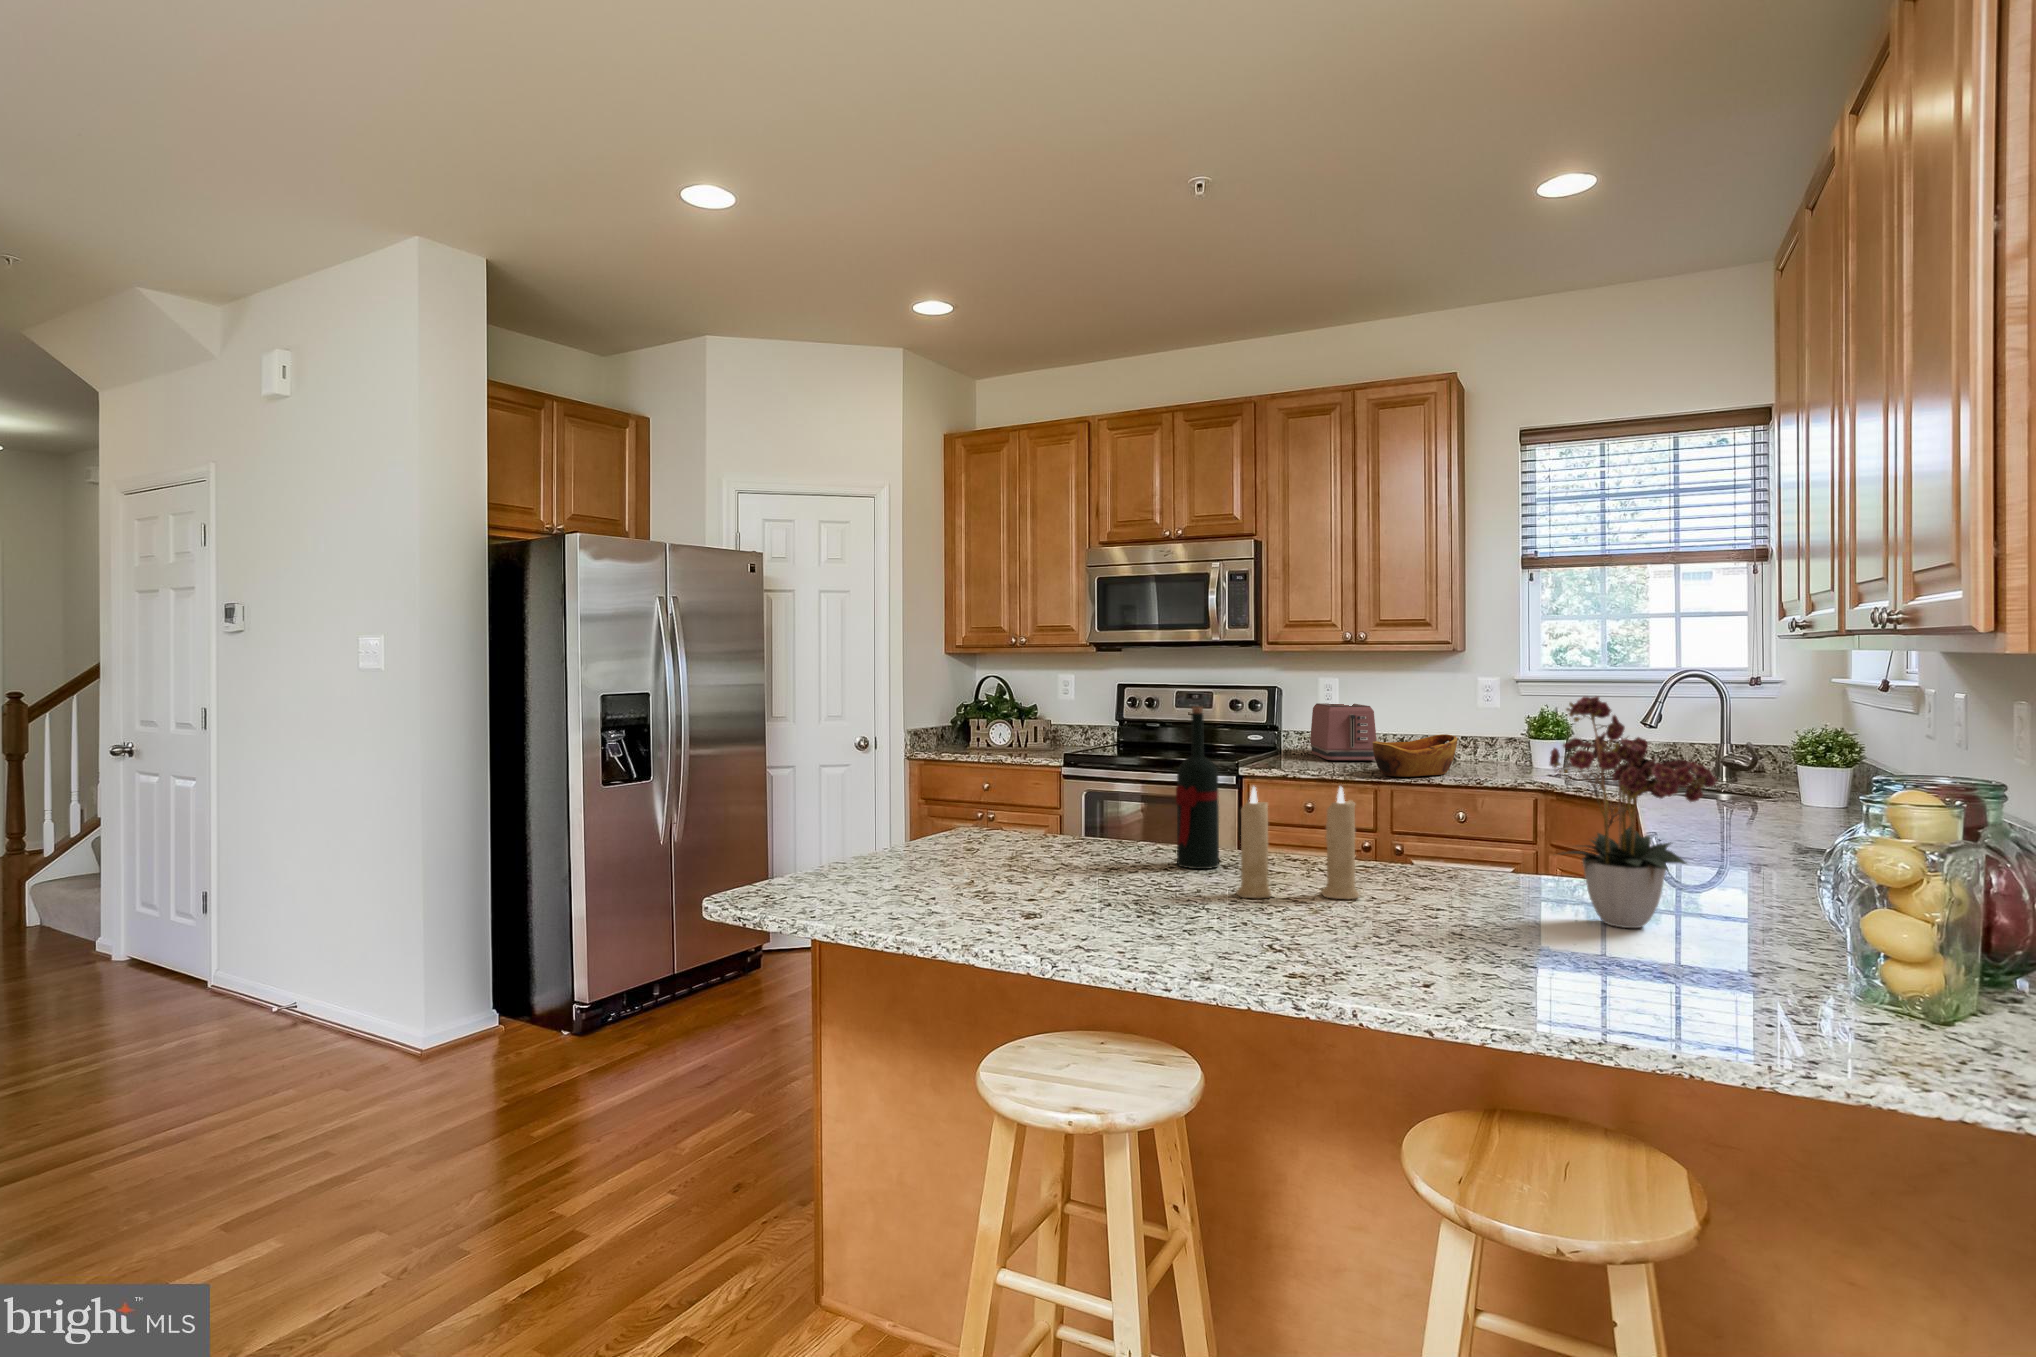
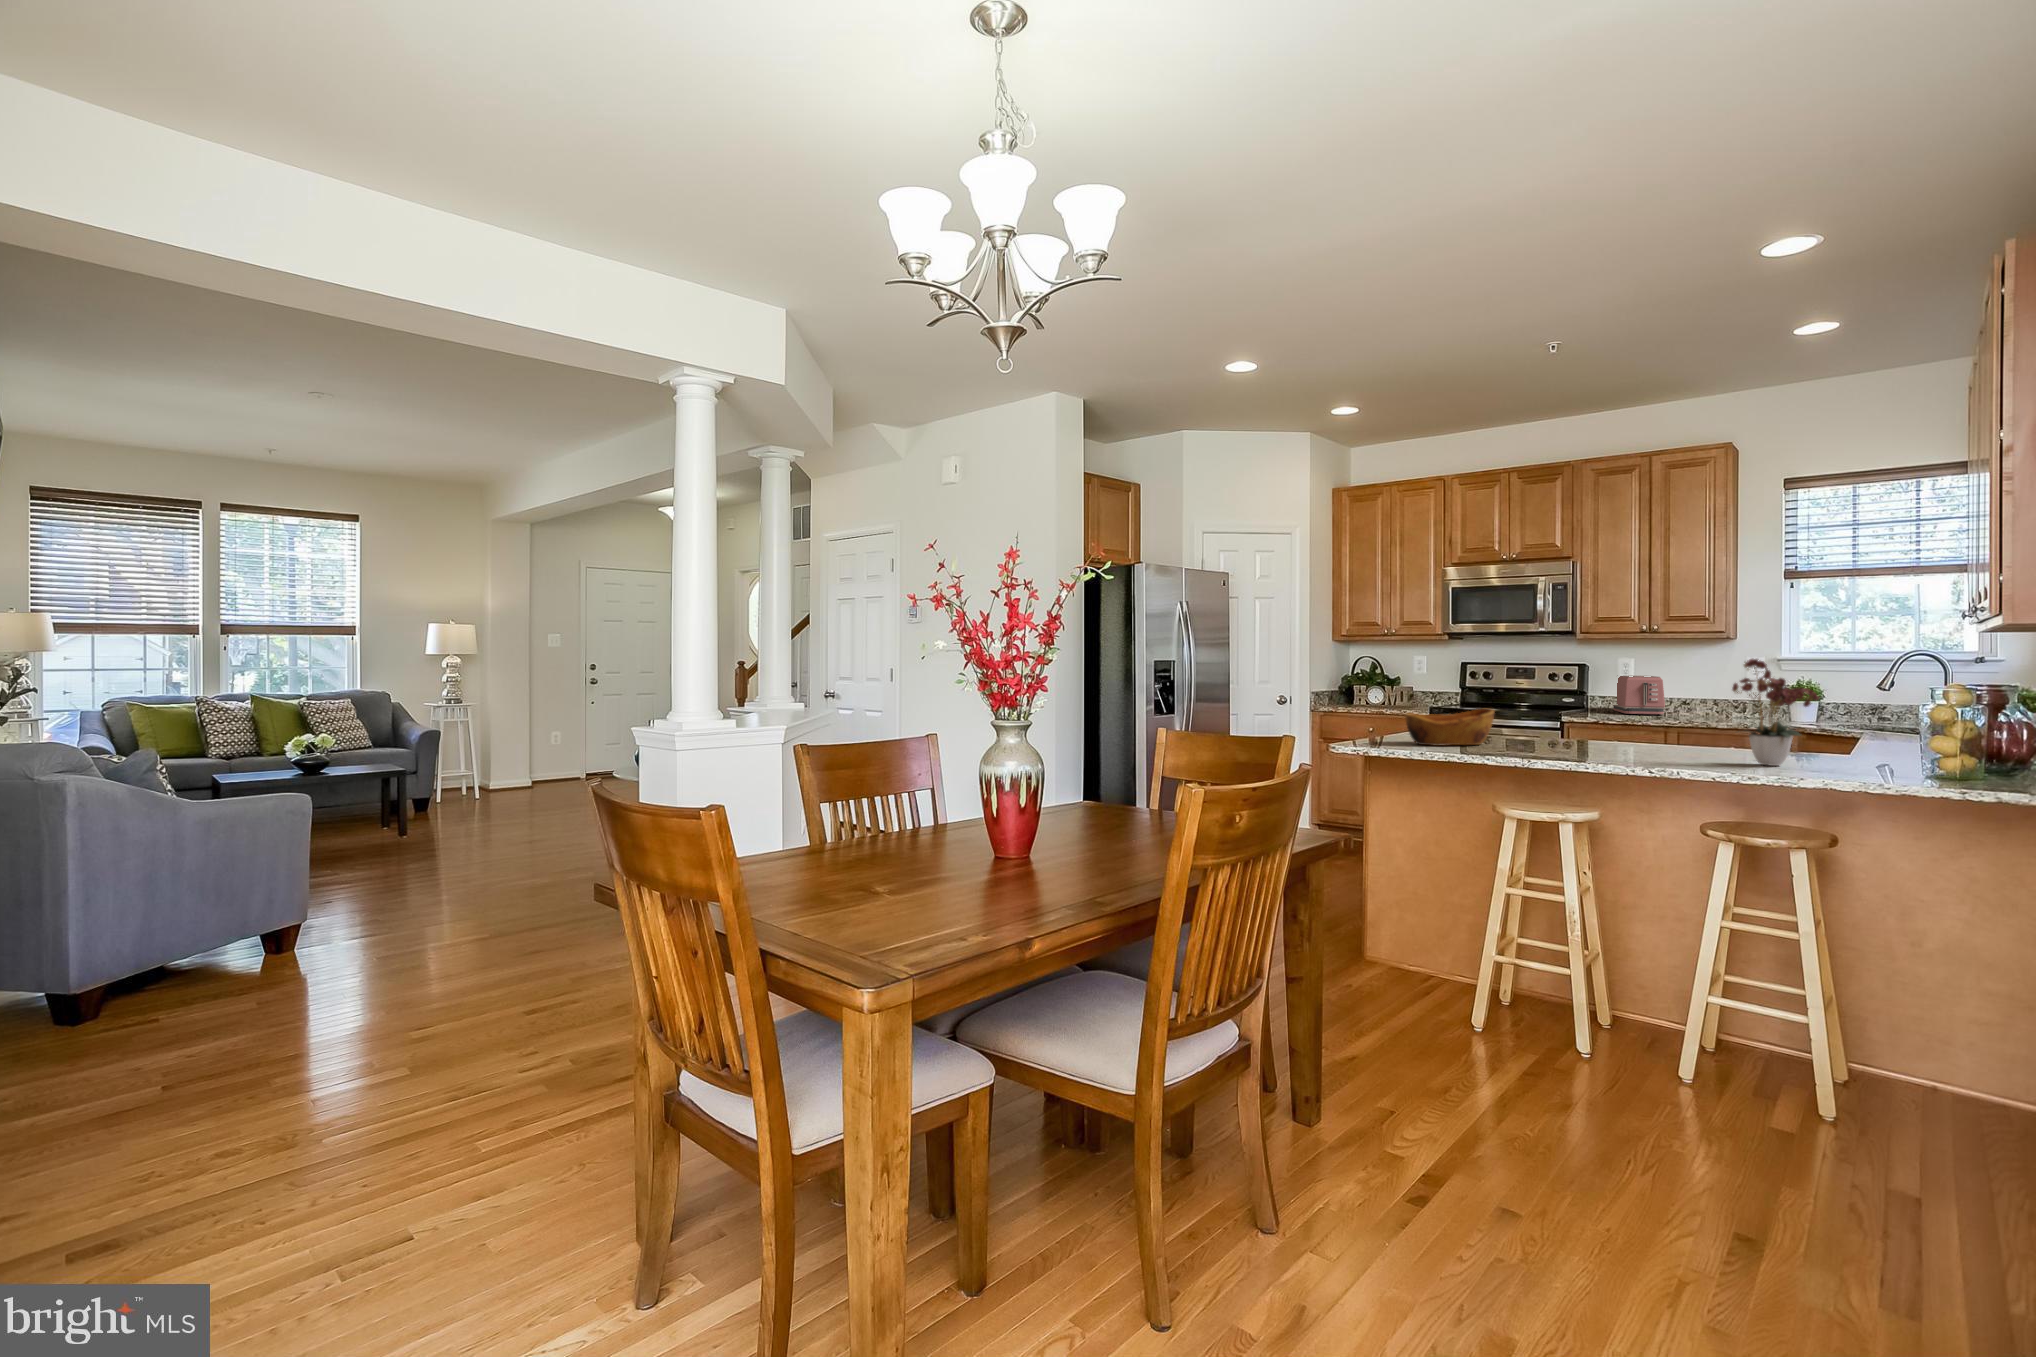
wine bottle: present [1176,706,1219,869] -> none [1529,666,1553,747]
wooden bowl: present [1373,734,1457,777] -> present [1405,708,1495,746]
candle: present [1236,787,1360,899] -> none [1565,700,1632,755]

